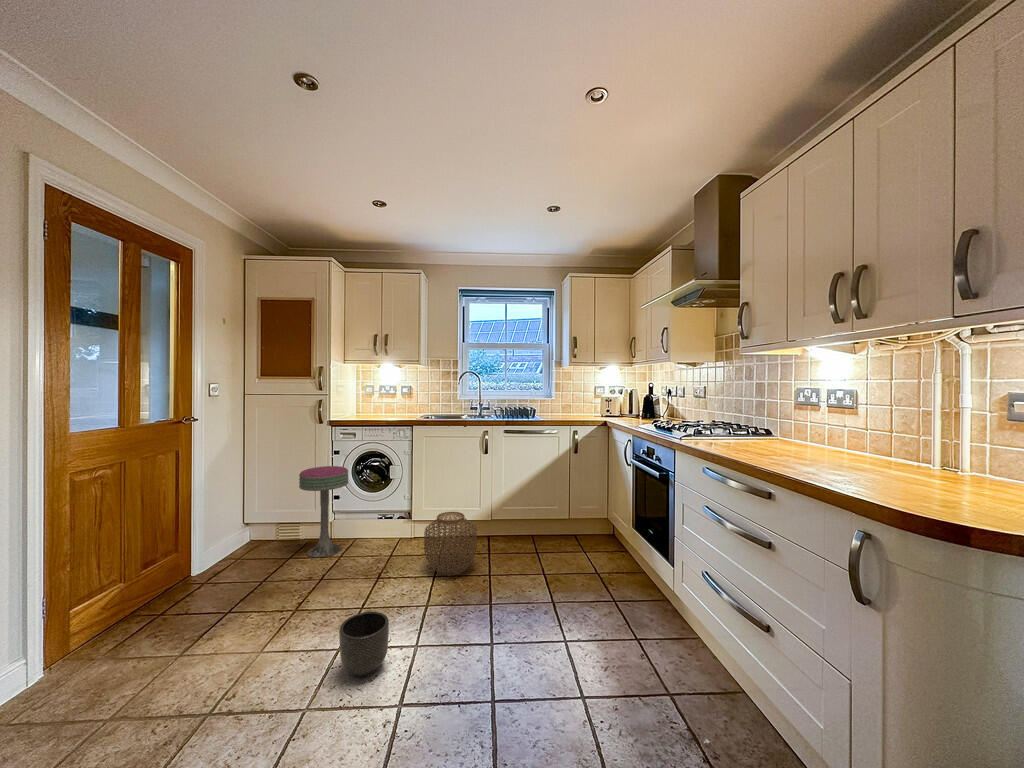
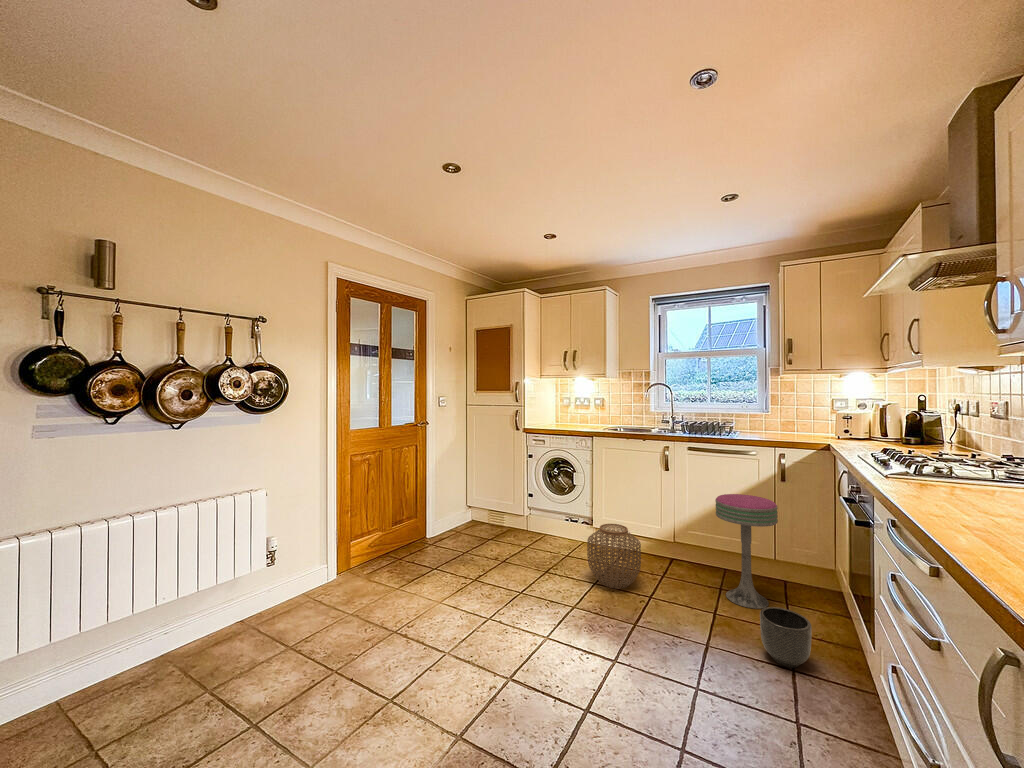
bar stool: present [299,466,348,557] -> present [715,494,778,609]
planter: present [339,612,389,678] -> present [760,607,812,668]

